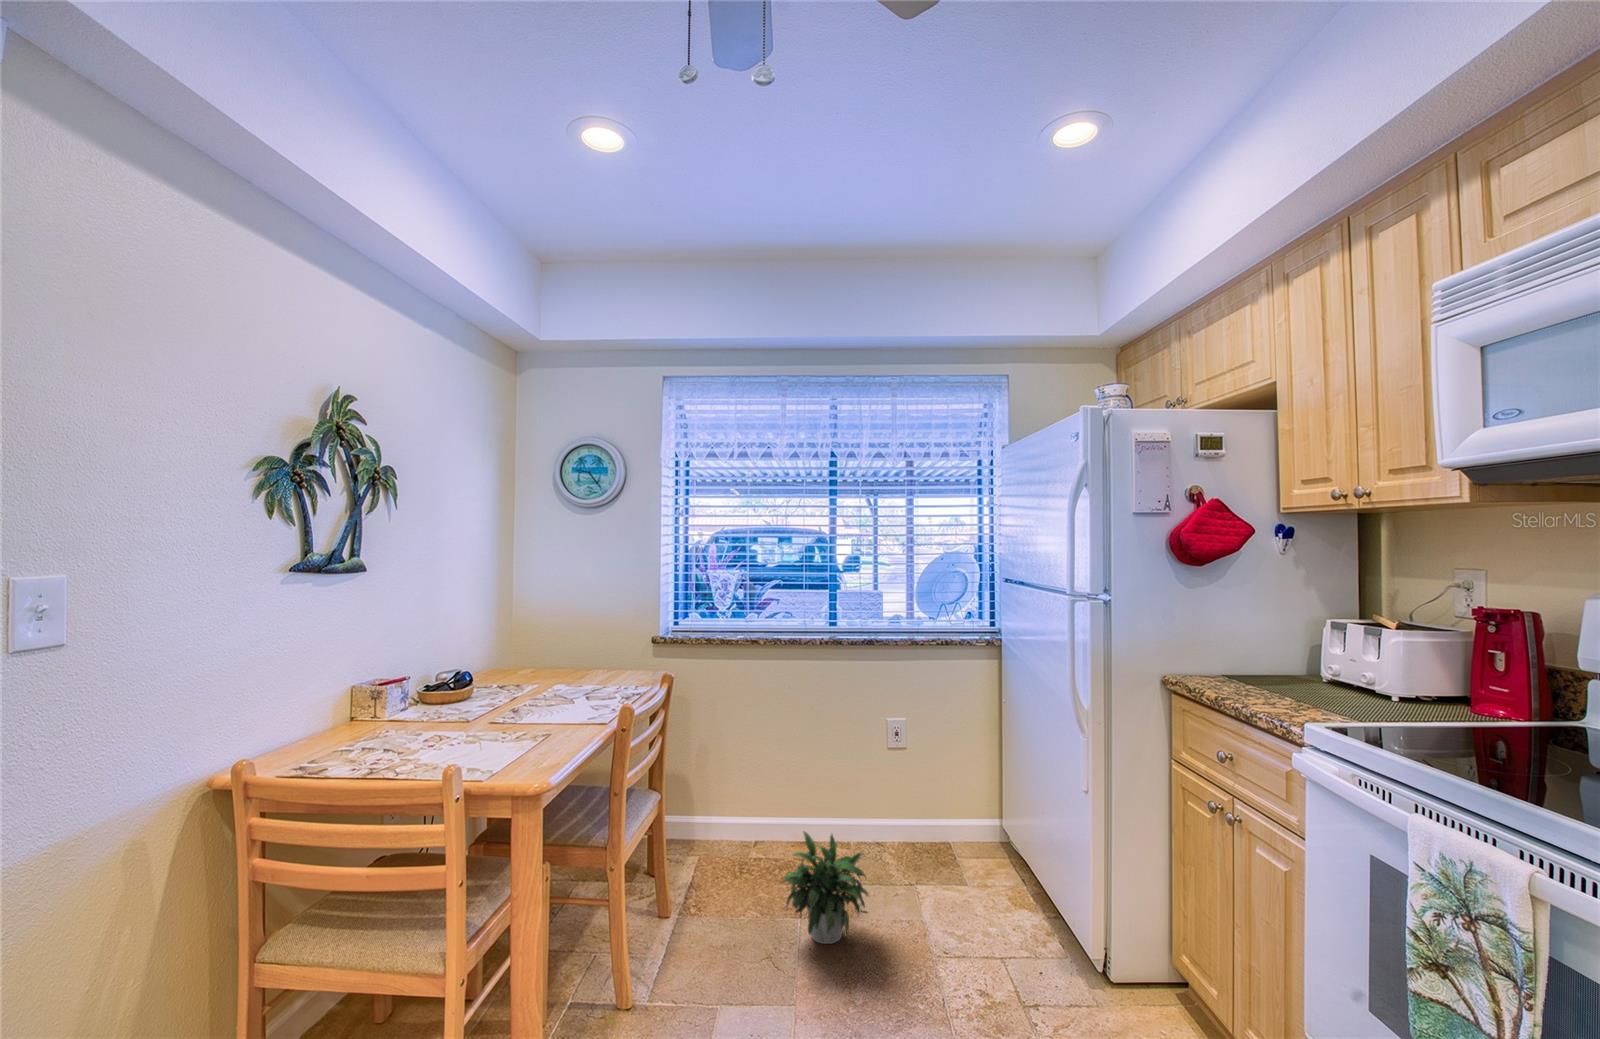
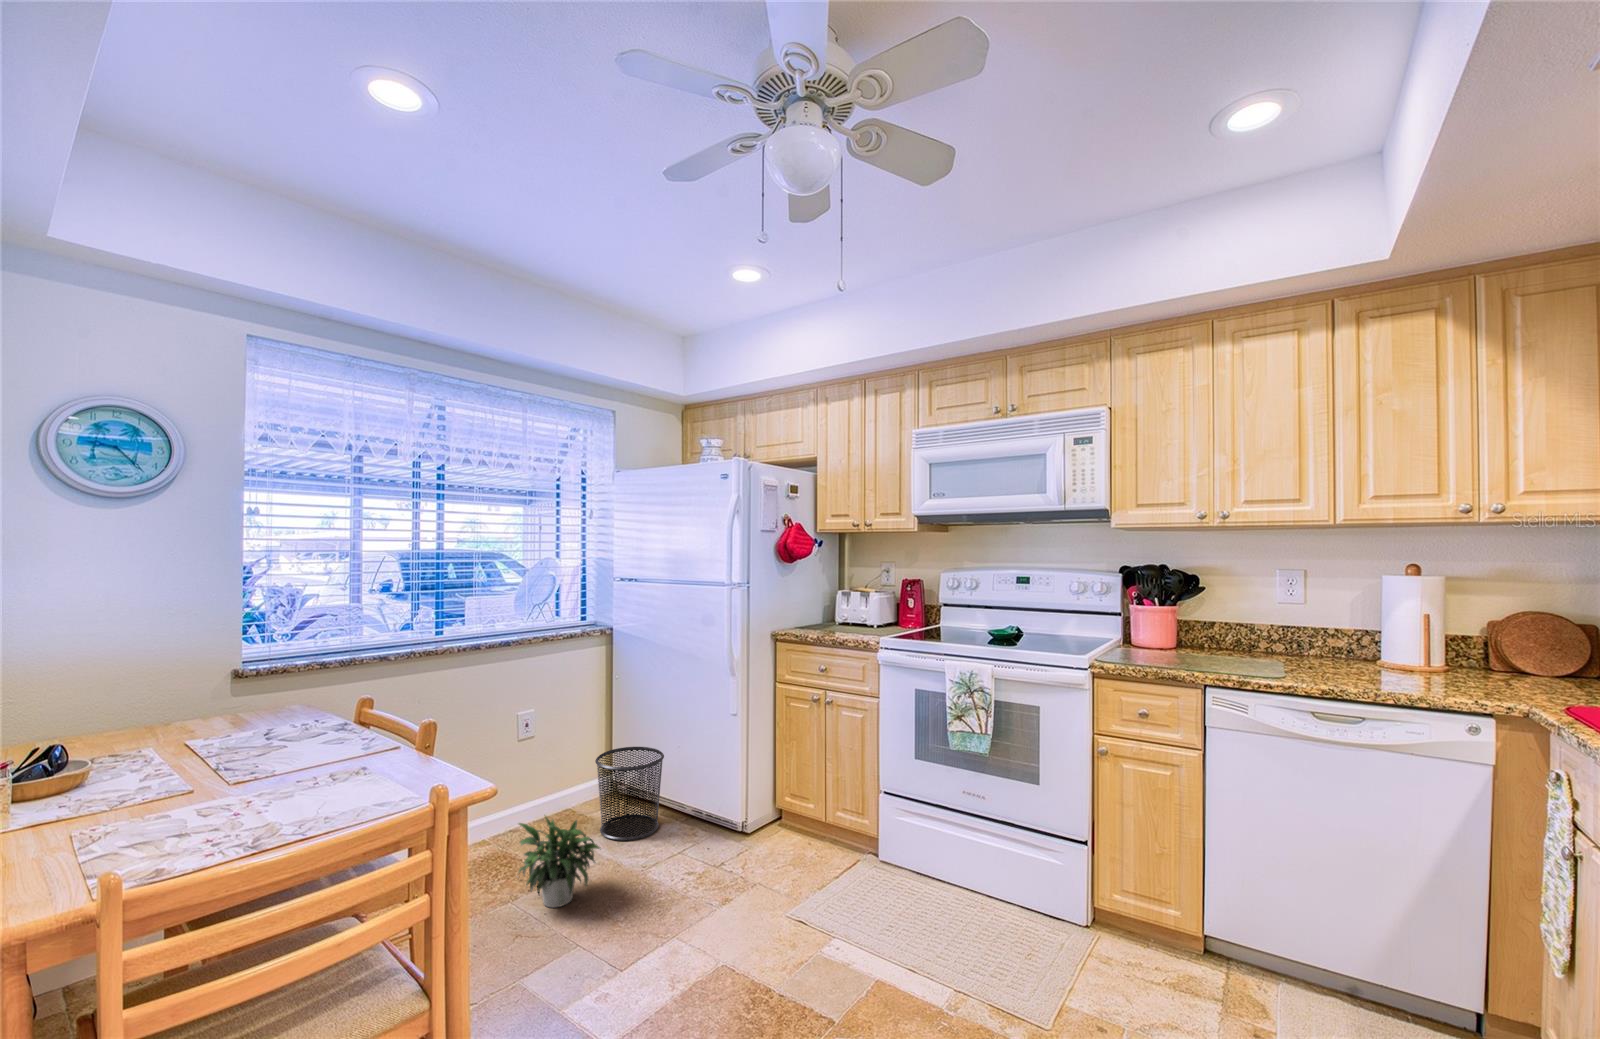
waste bin: none [935,787,1022,912] -> present [595,747,664,841]

